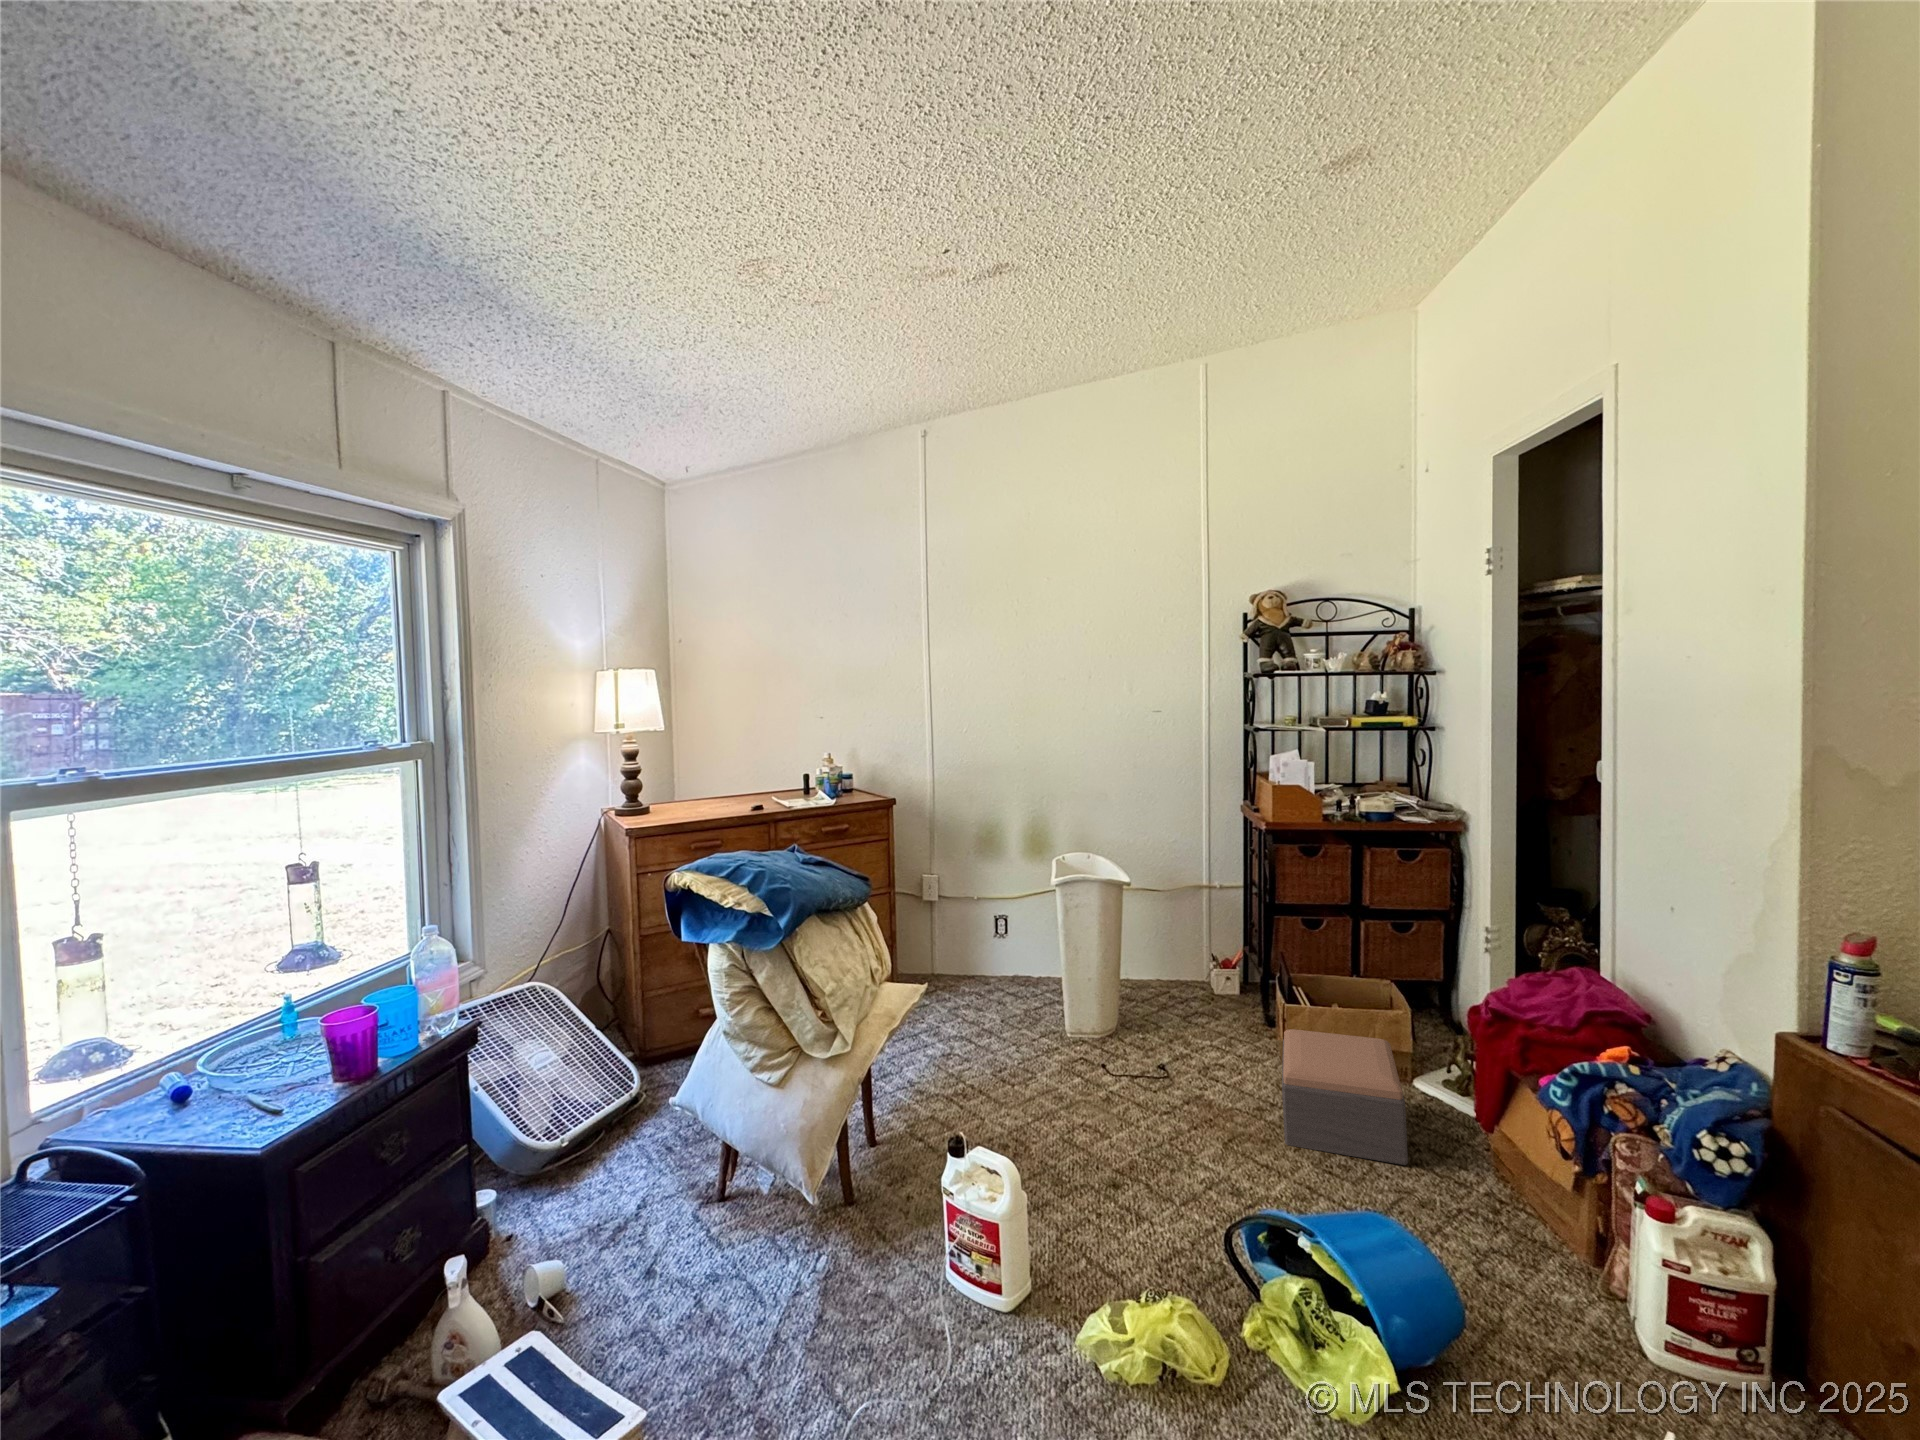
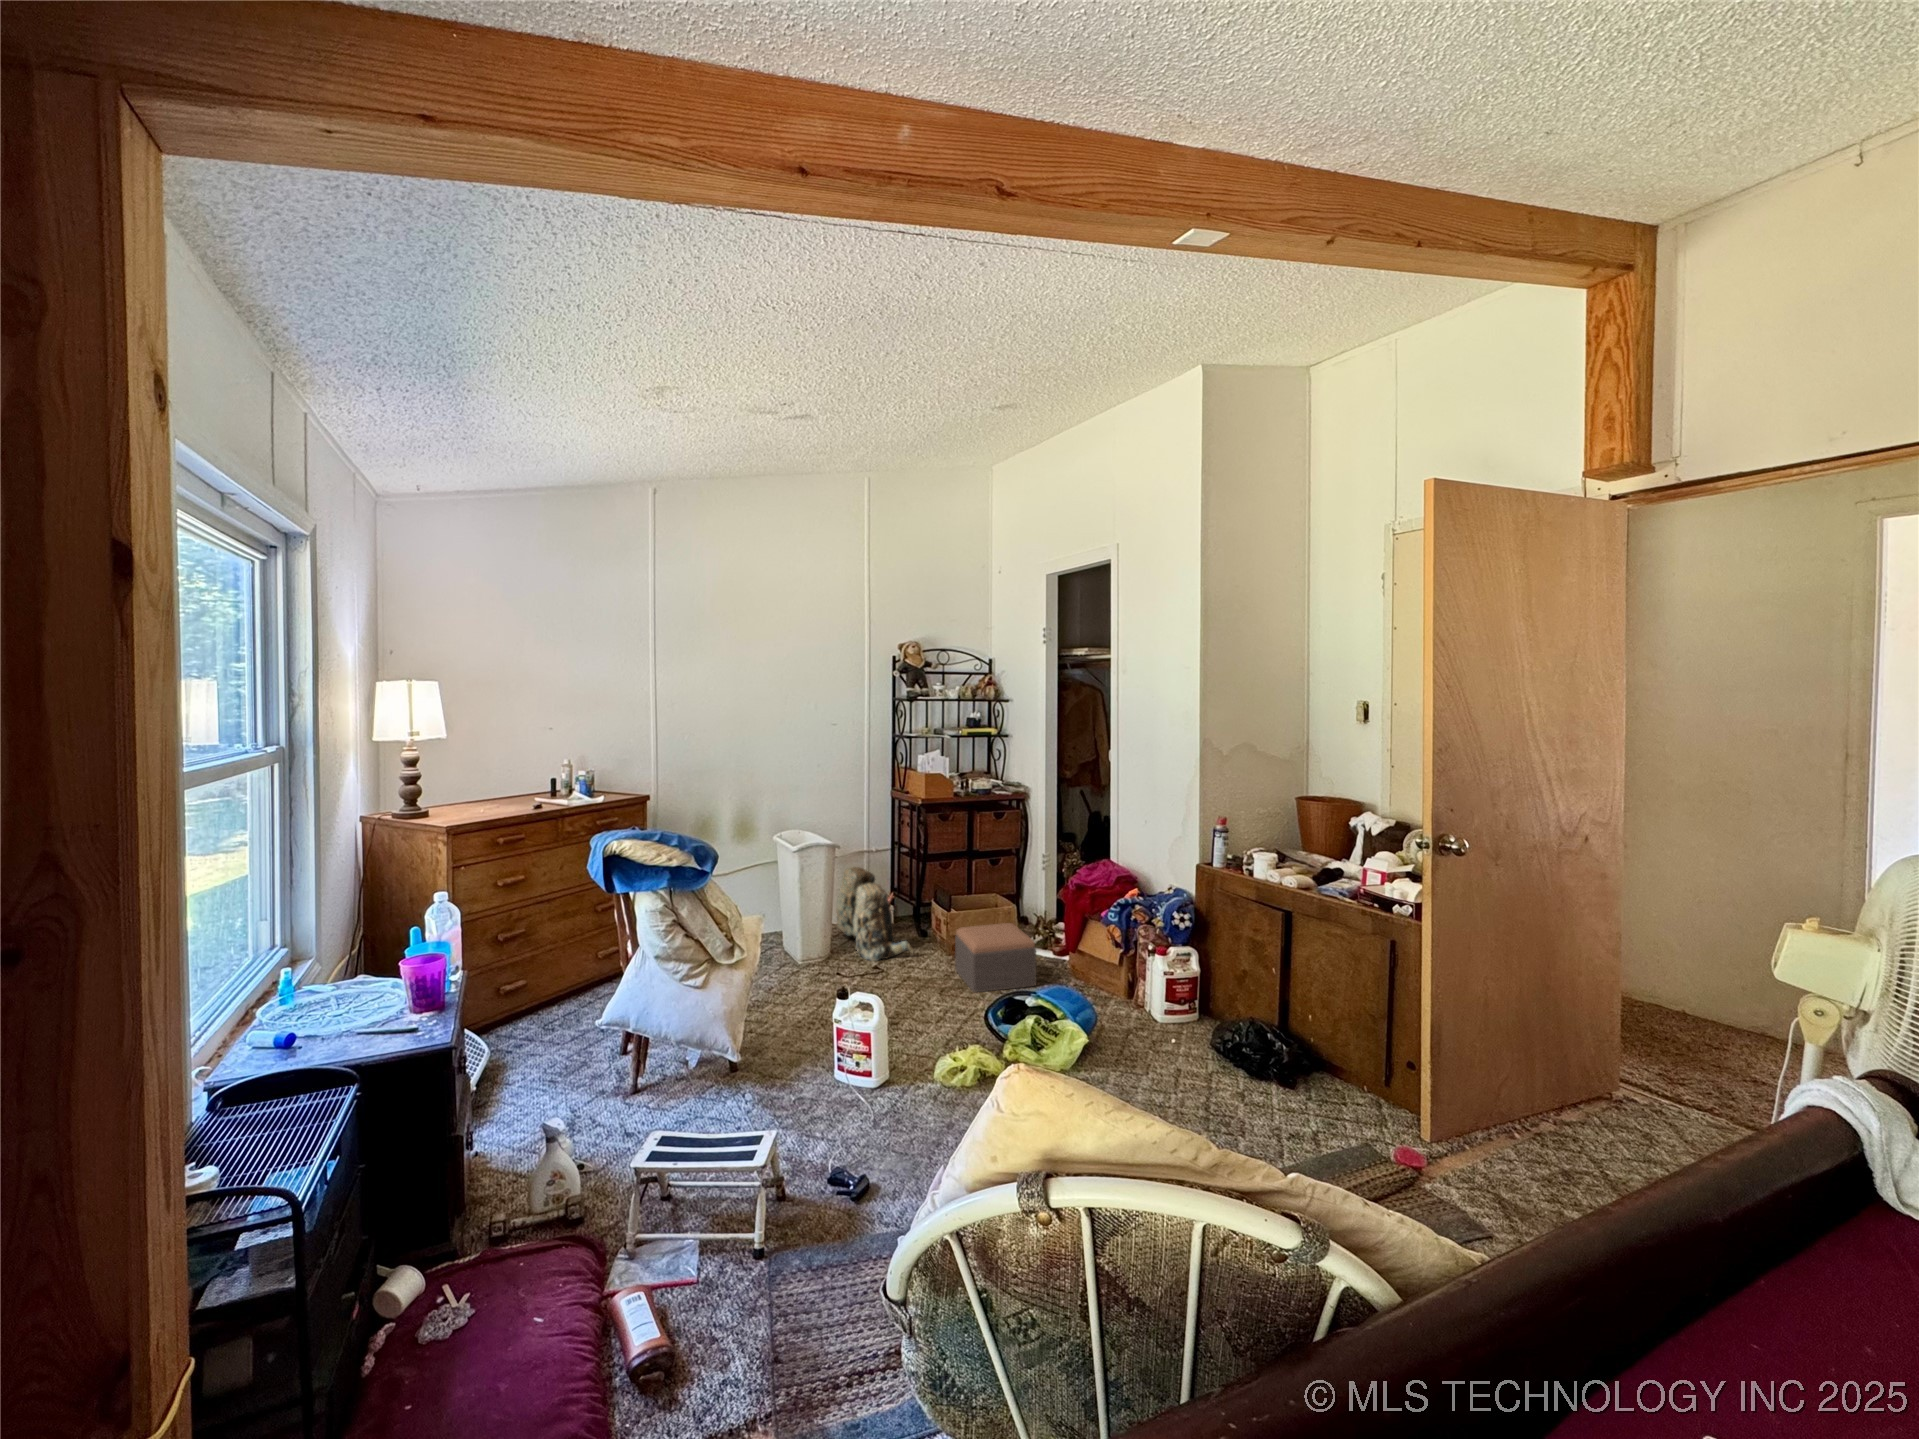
backpack: none [1160,903,1241,1043] -> present [836,867,913,961]

